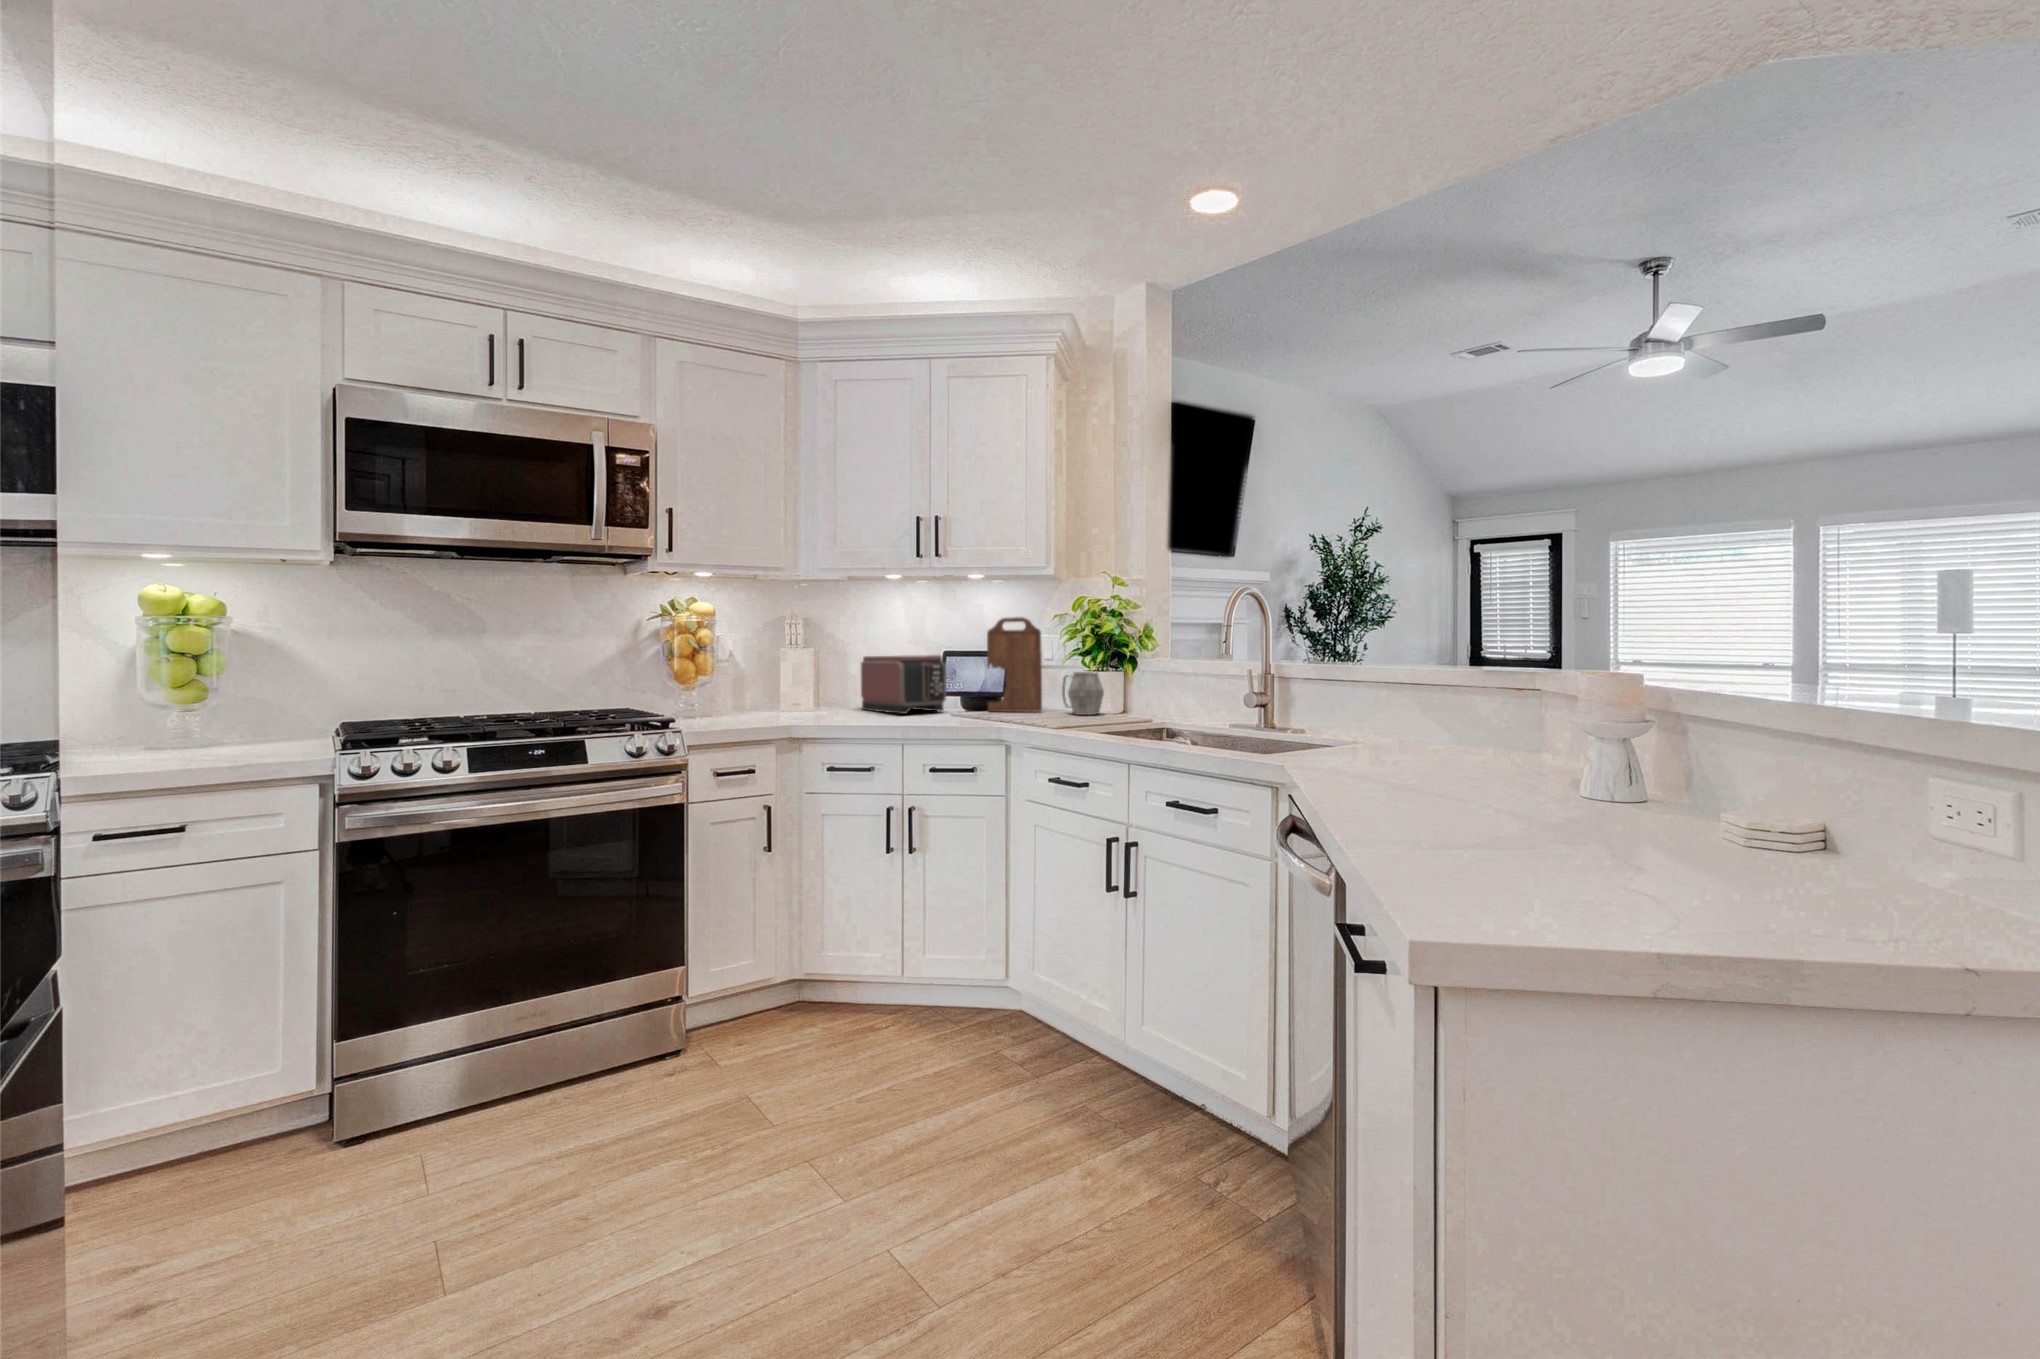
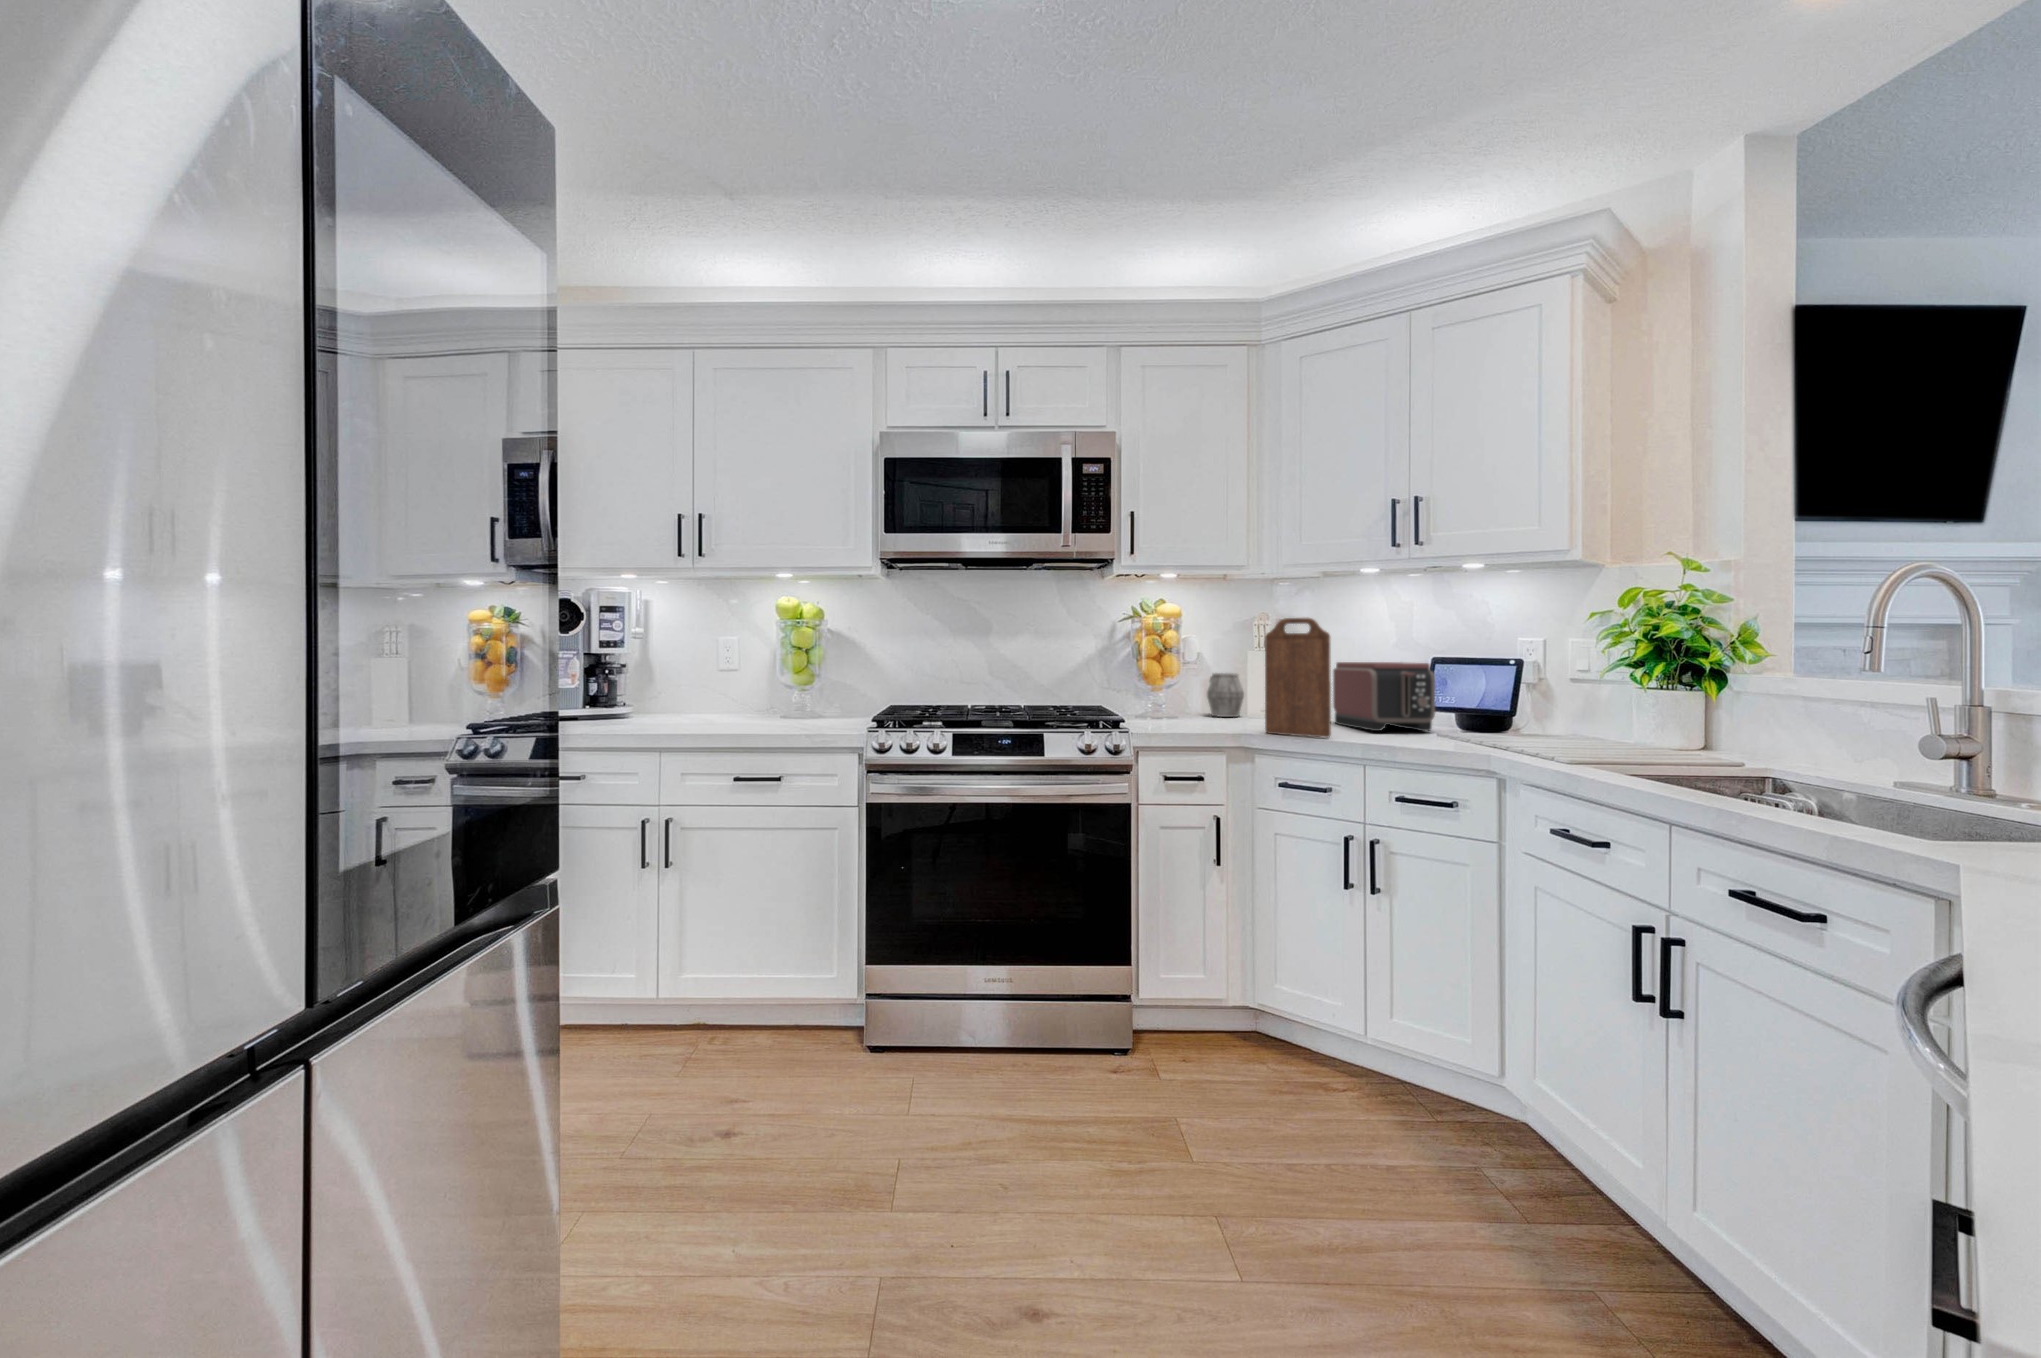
cutting board: present [987,617,1042,712] -> present [1265,618,1331,737]
mug: present [1062,672,1104,715] -> present [1207,673,1244,717]

